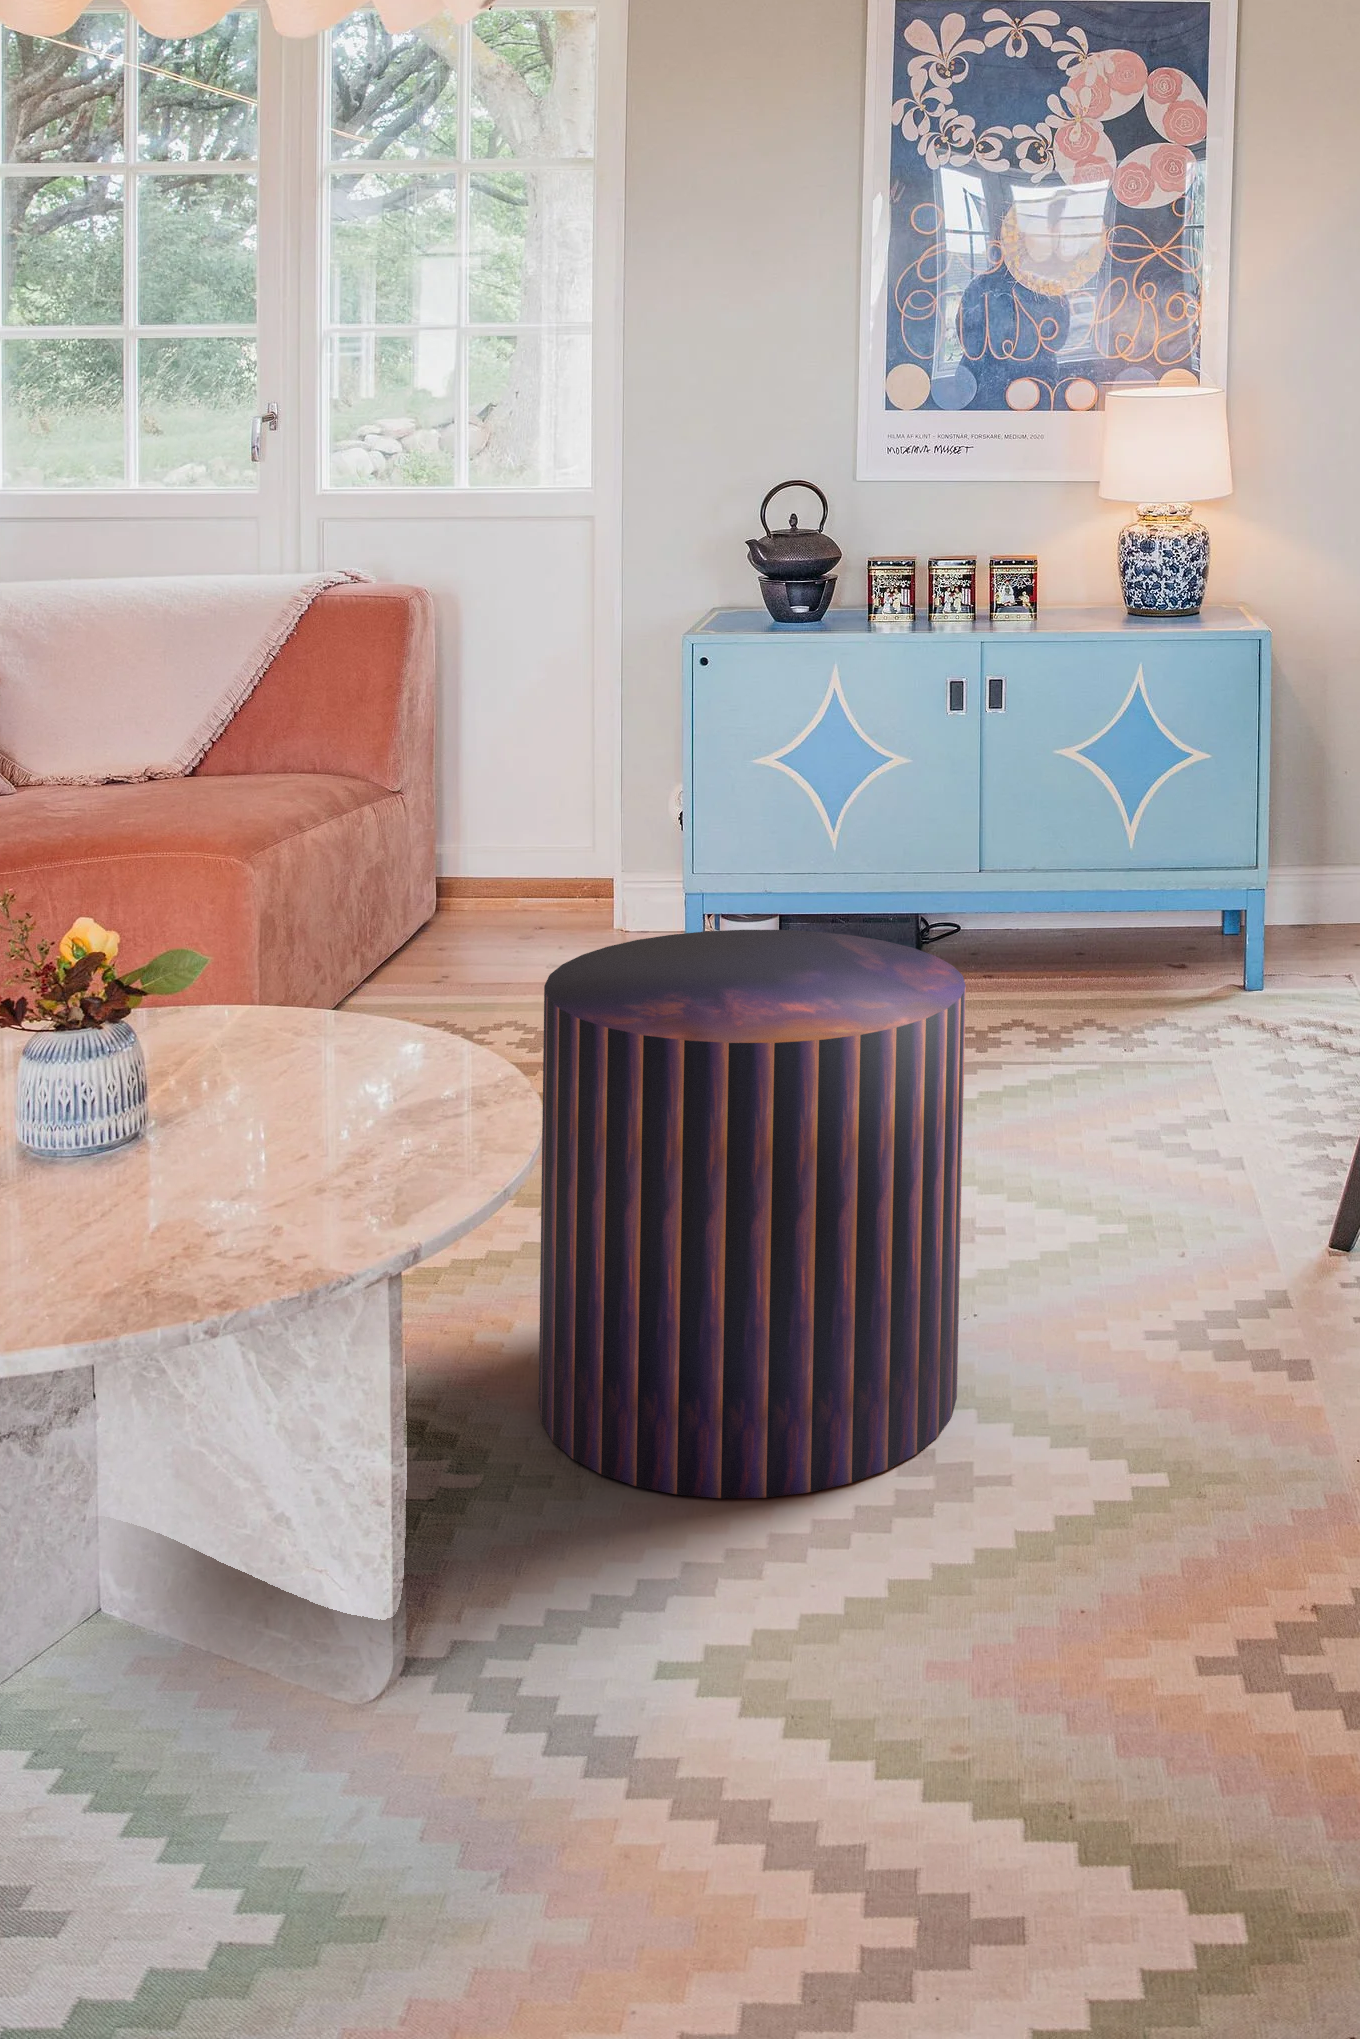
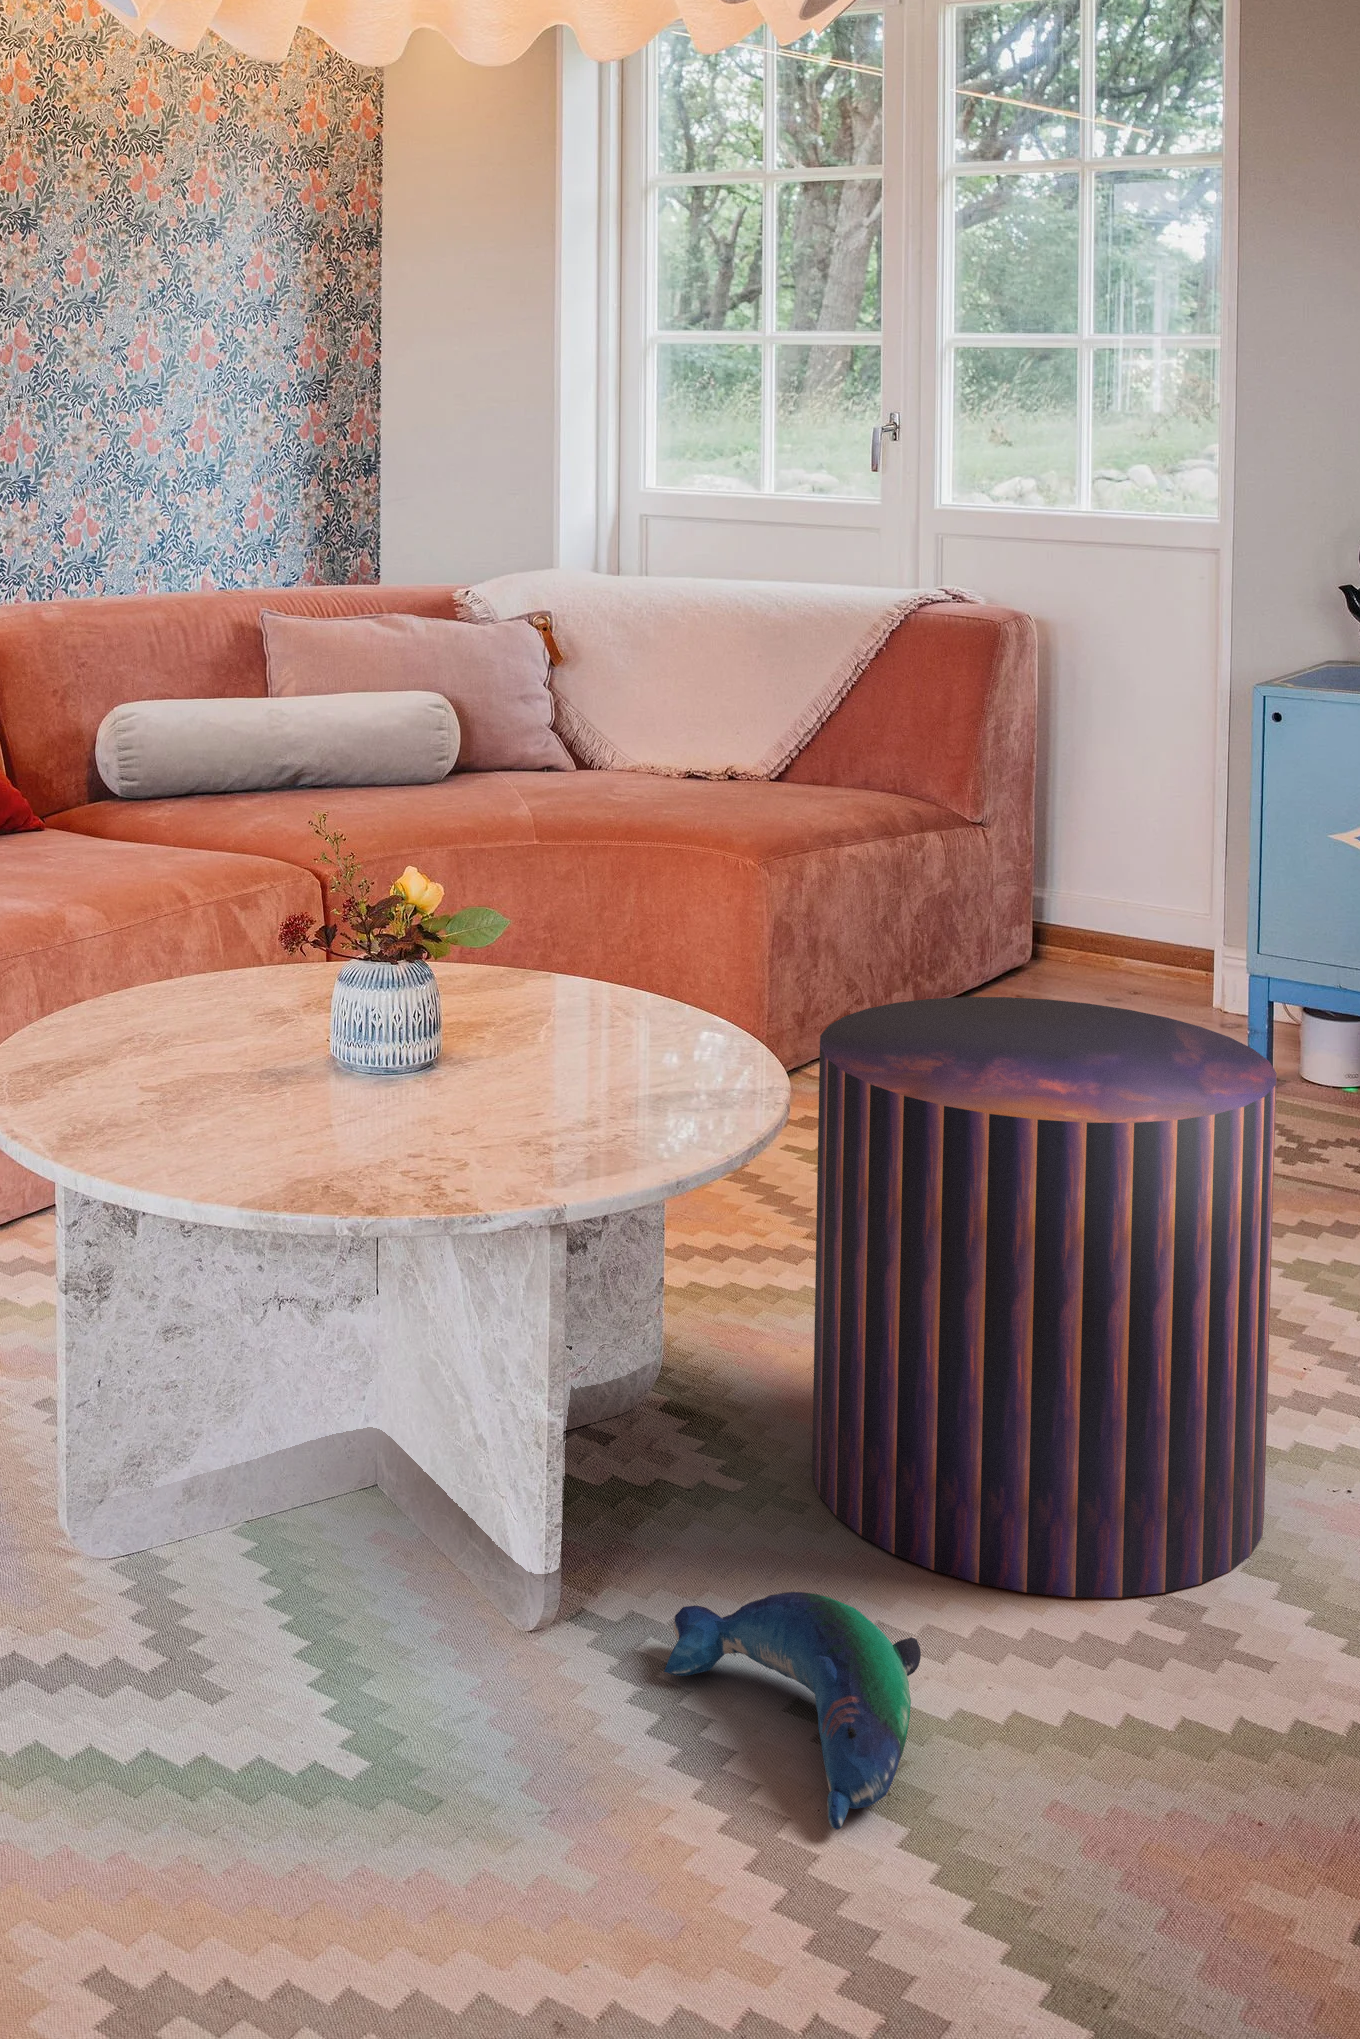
plush toy: none [534,1556,836,1786] -> present [664,1592,921,1829]

